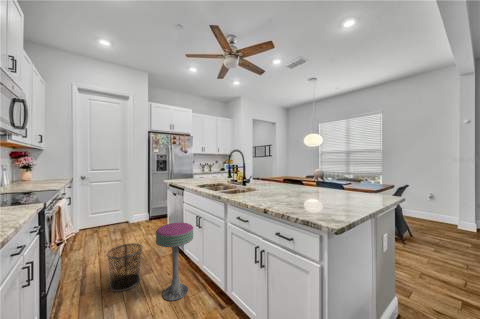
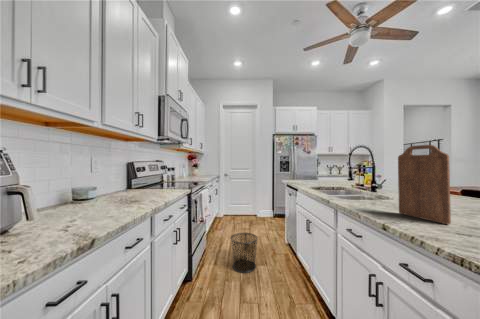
cutting board: none [269,153,295,203] -> present [398,145,451,224]
bar stool: present [156,223,193,301] -> none [265,222,301,301]

